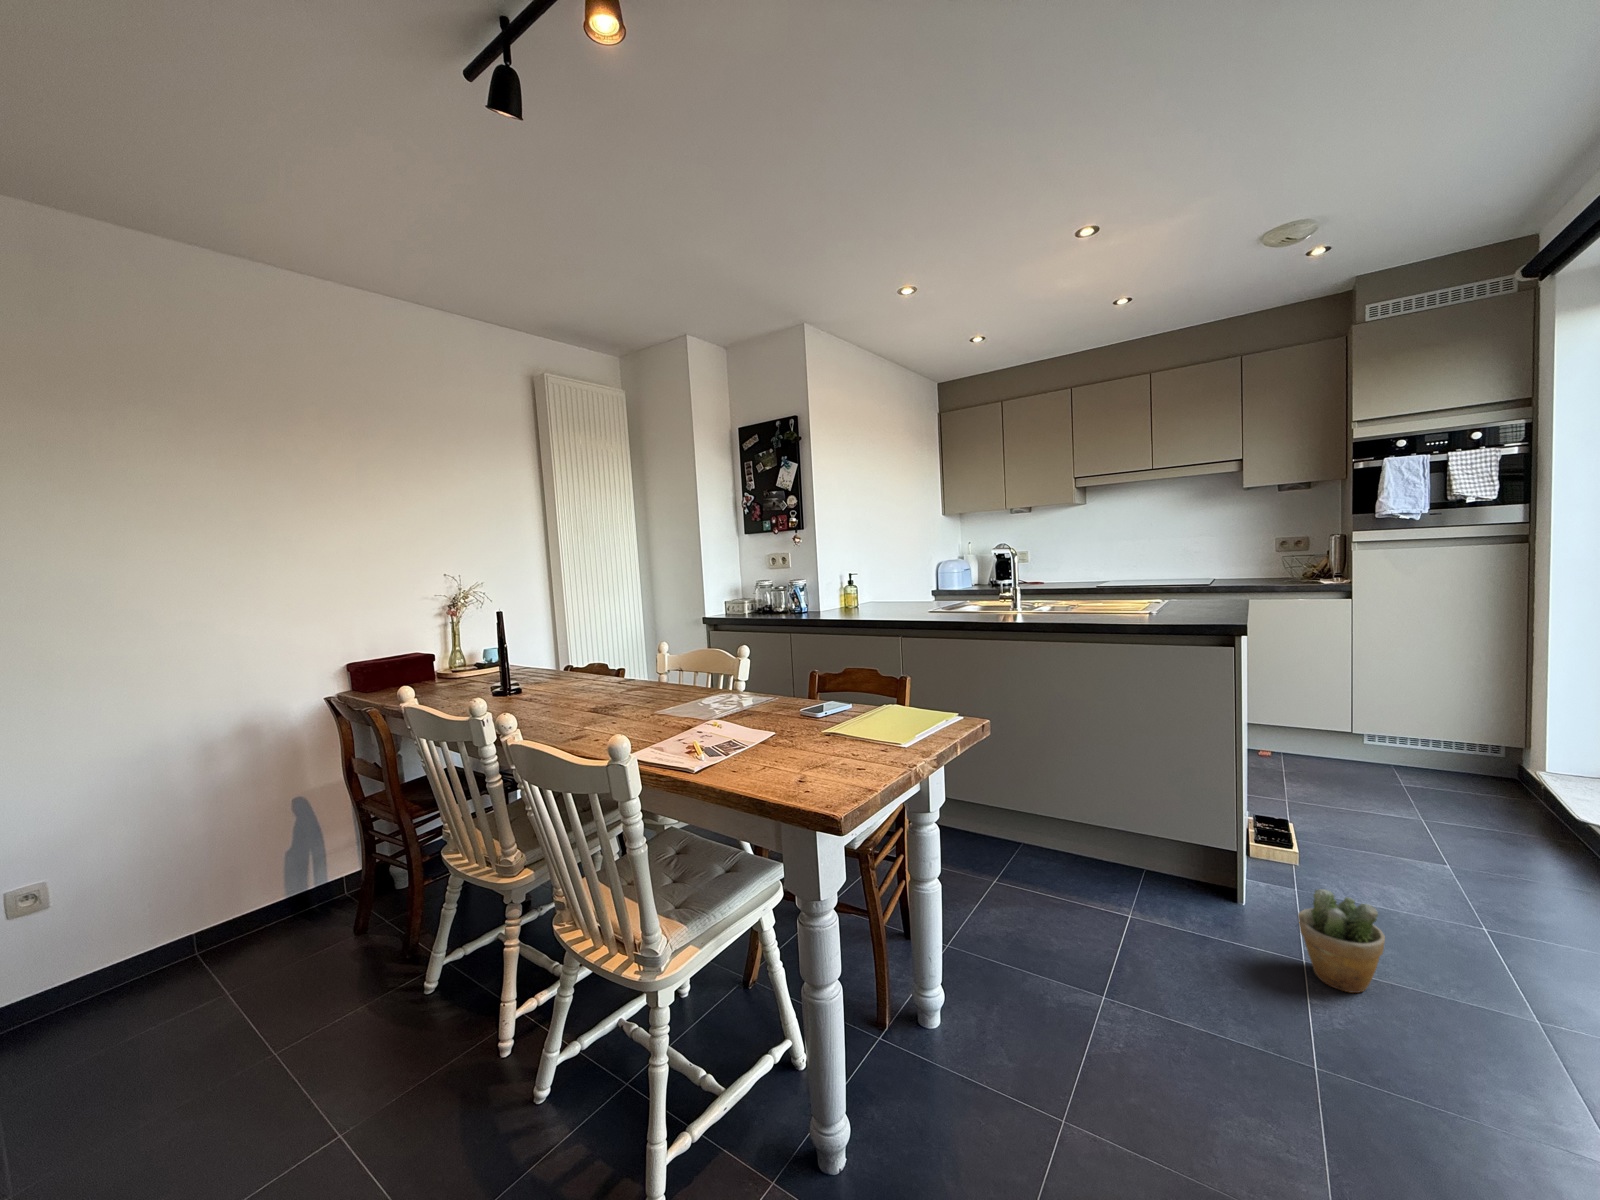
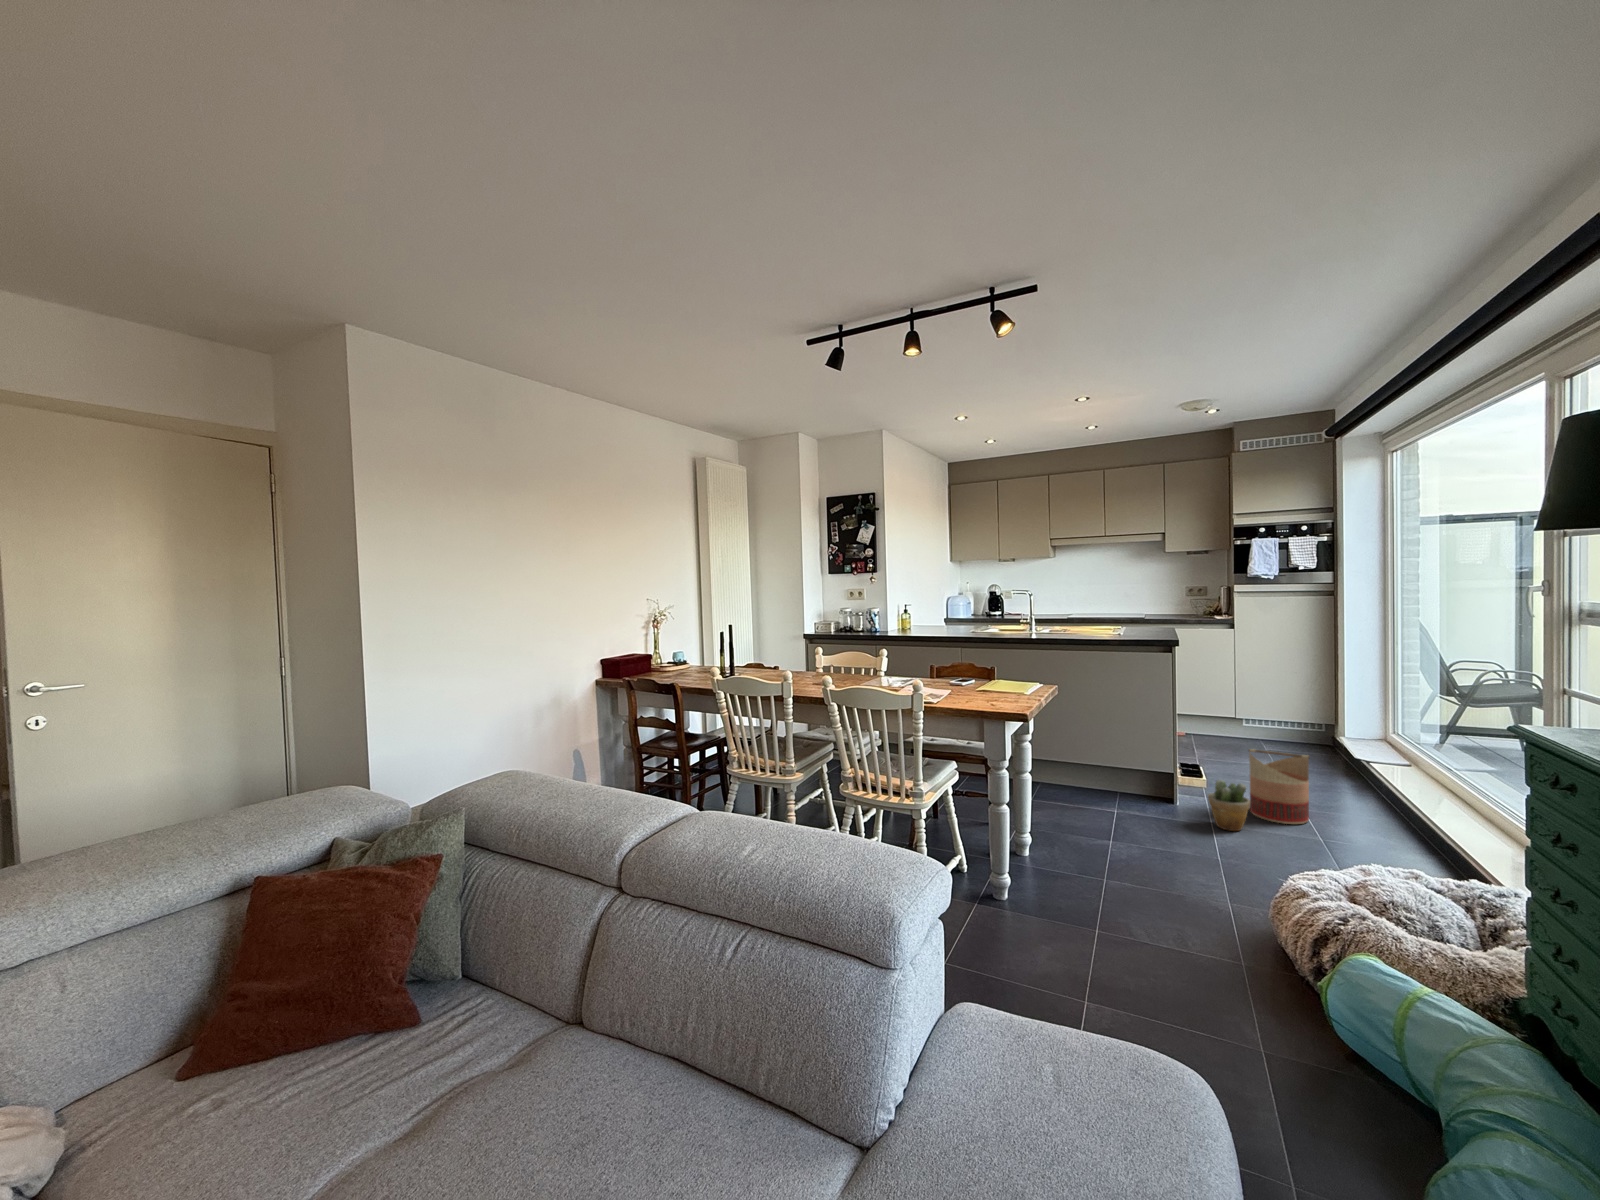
basket: none [1380,824,1512,979] -> present [1249,749,1309,824]

